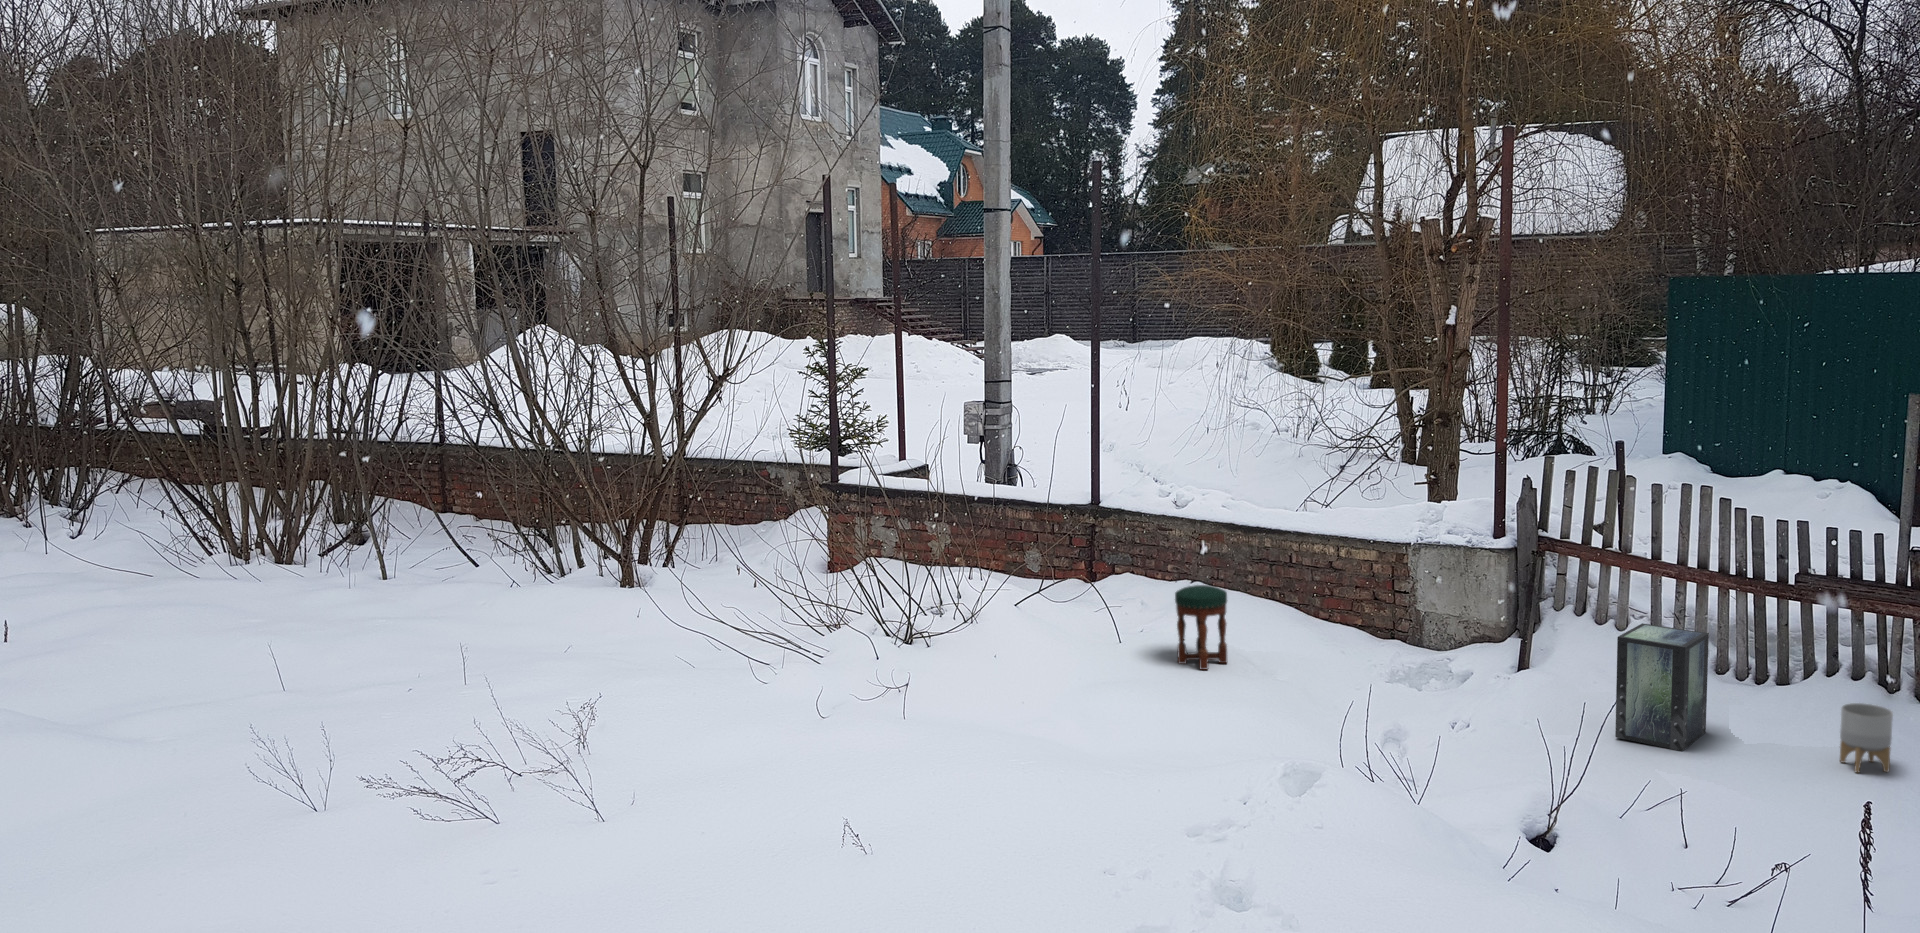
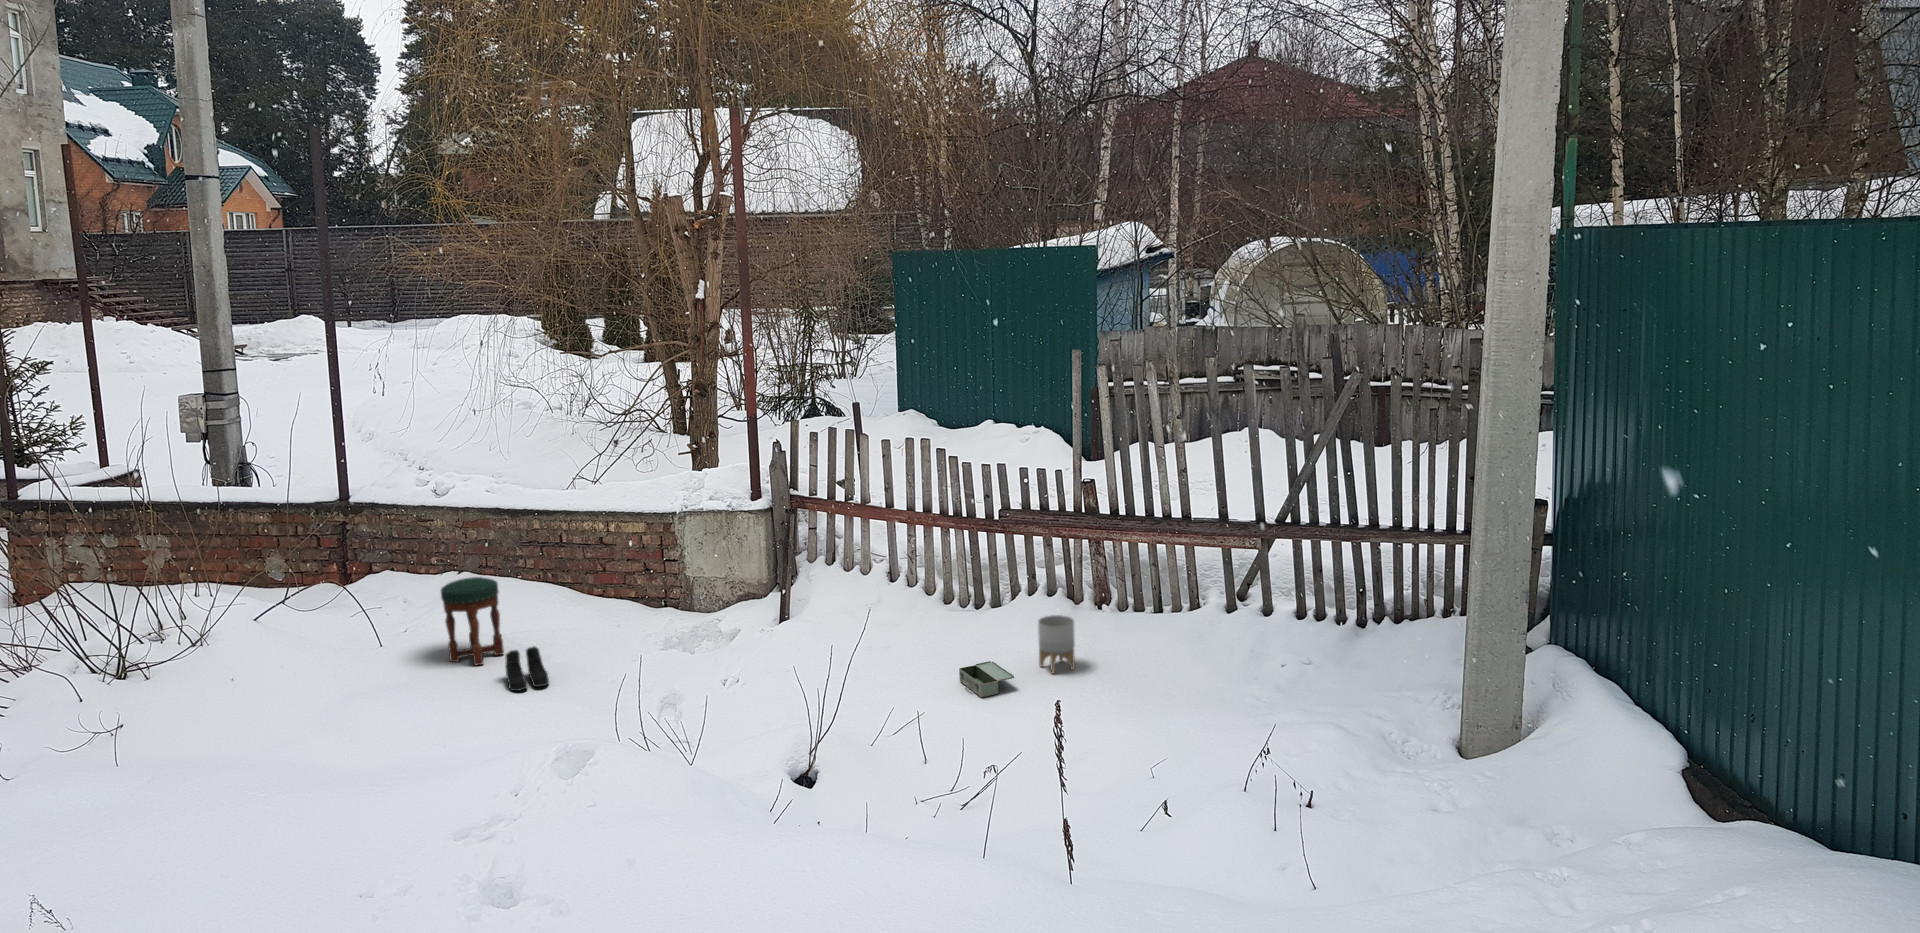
storage box: present [1615,623,1709,751] -> none [865,568,939,677]
boots: none [1229,658,1269,698] -> present [505,646,549,691]
toolbox: none [1729,745,1803,783] -> present [959,661,1014,697]

